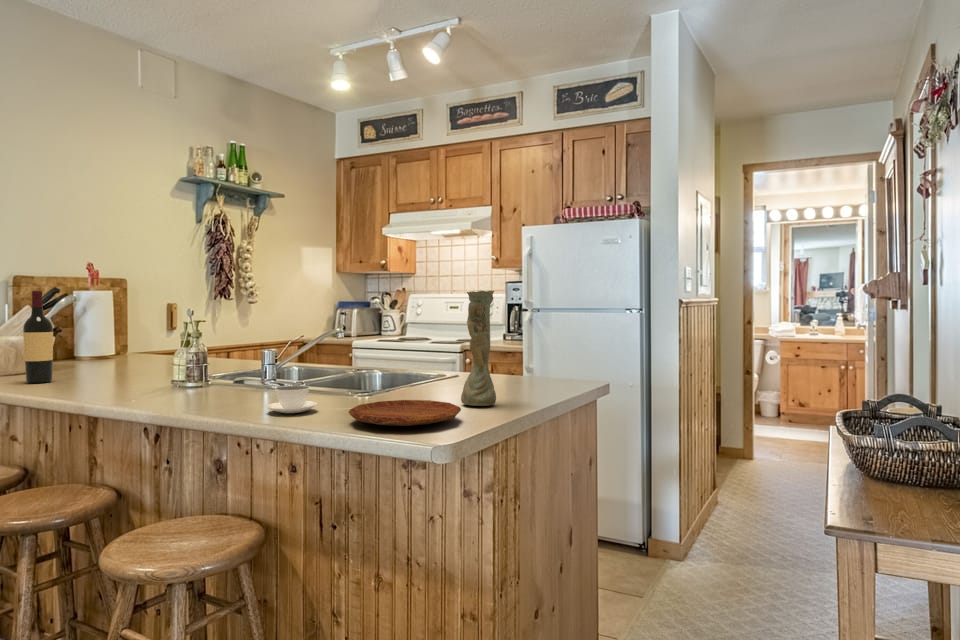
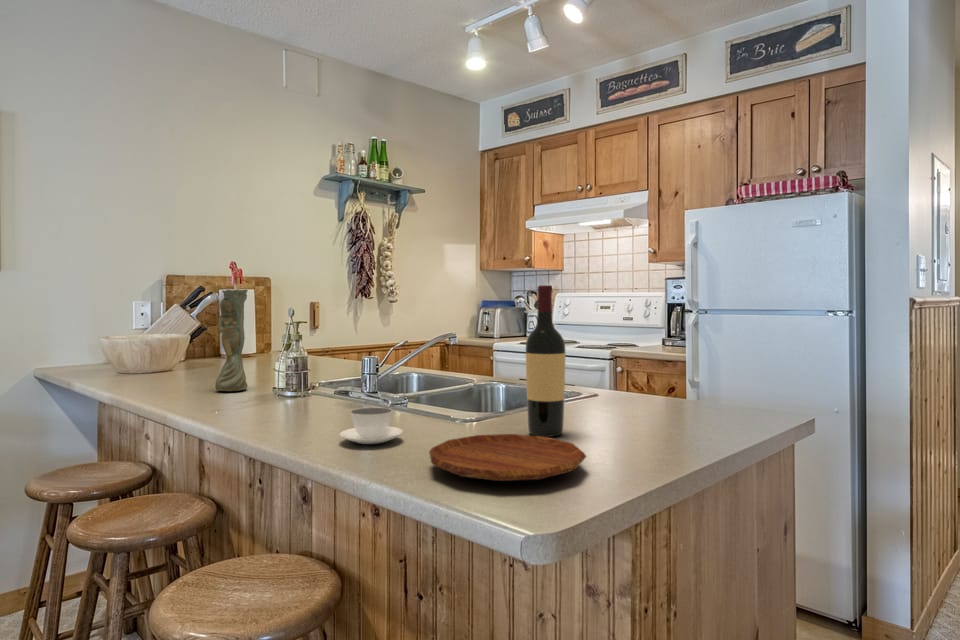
vase: present [461,290,496,406] -> present [215,289,248,391]
wine bottle: present [23,291,53,383] -> present [526,285,566,437]

